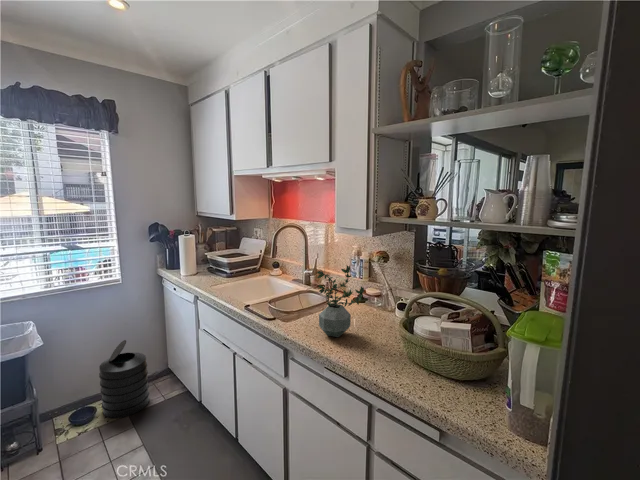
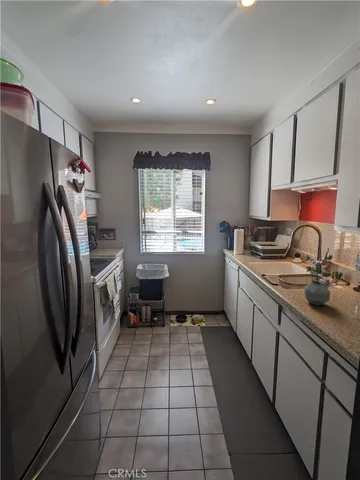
trash can: present [99,340,149,418] -> none [189,285,212,327]

